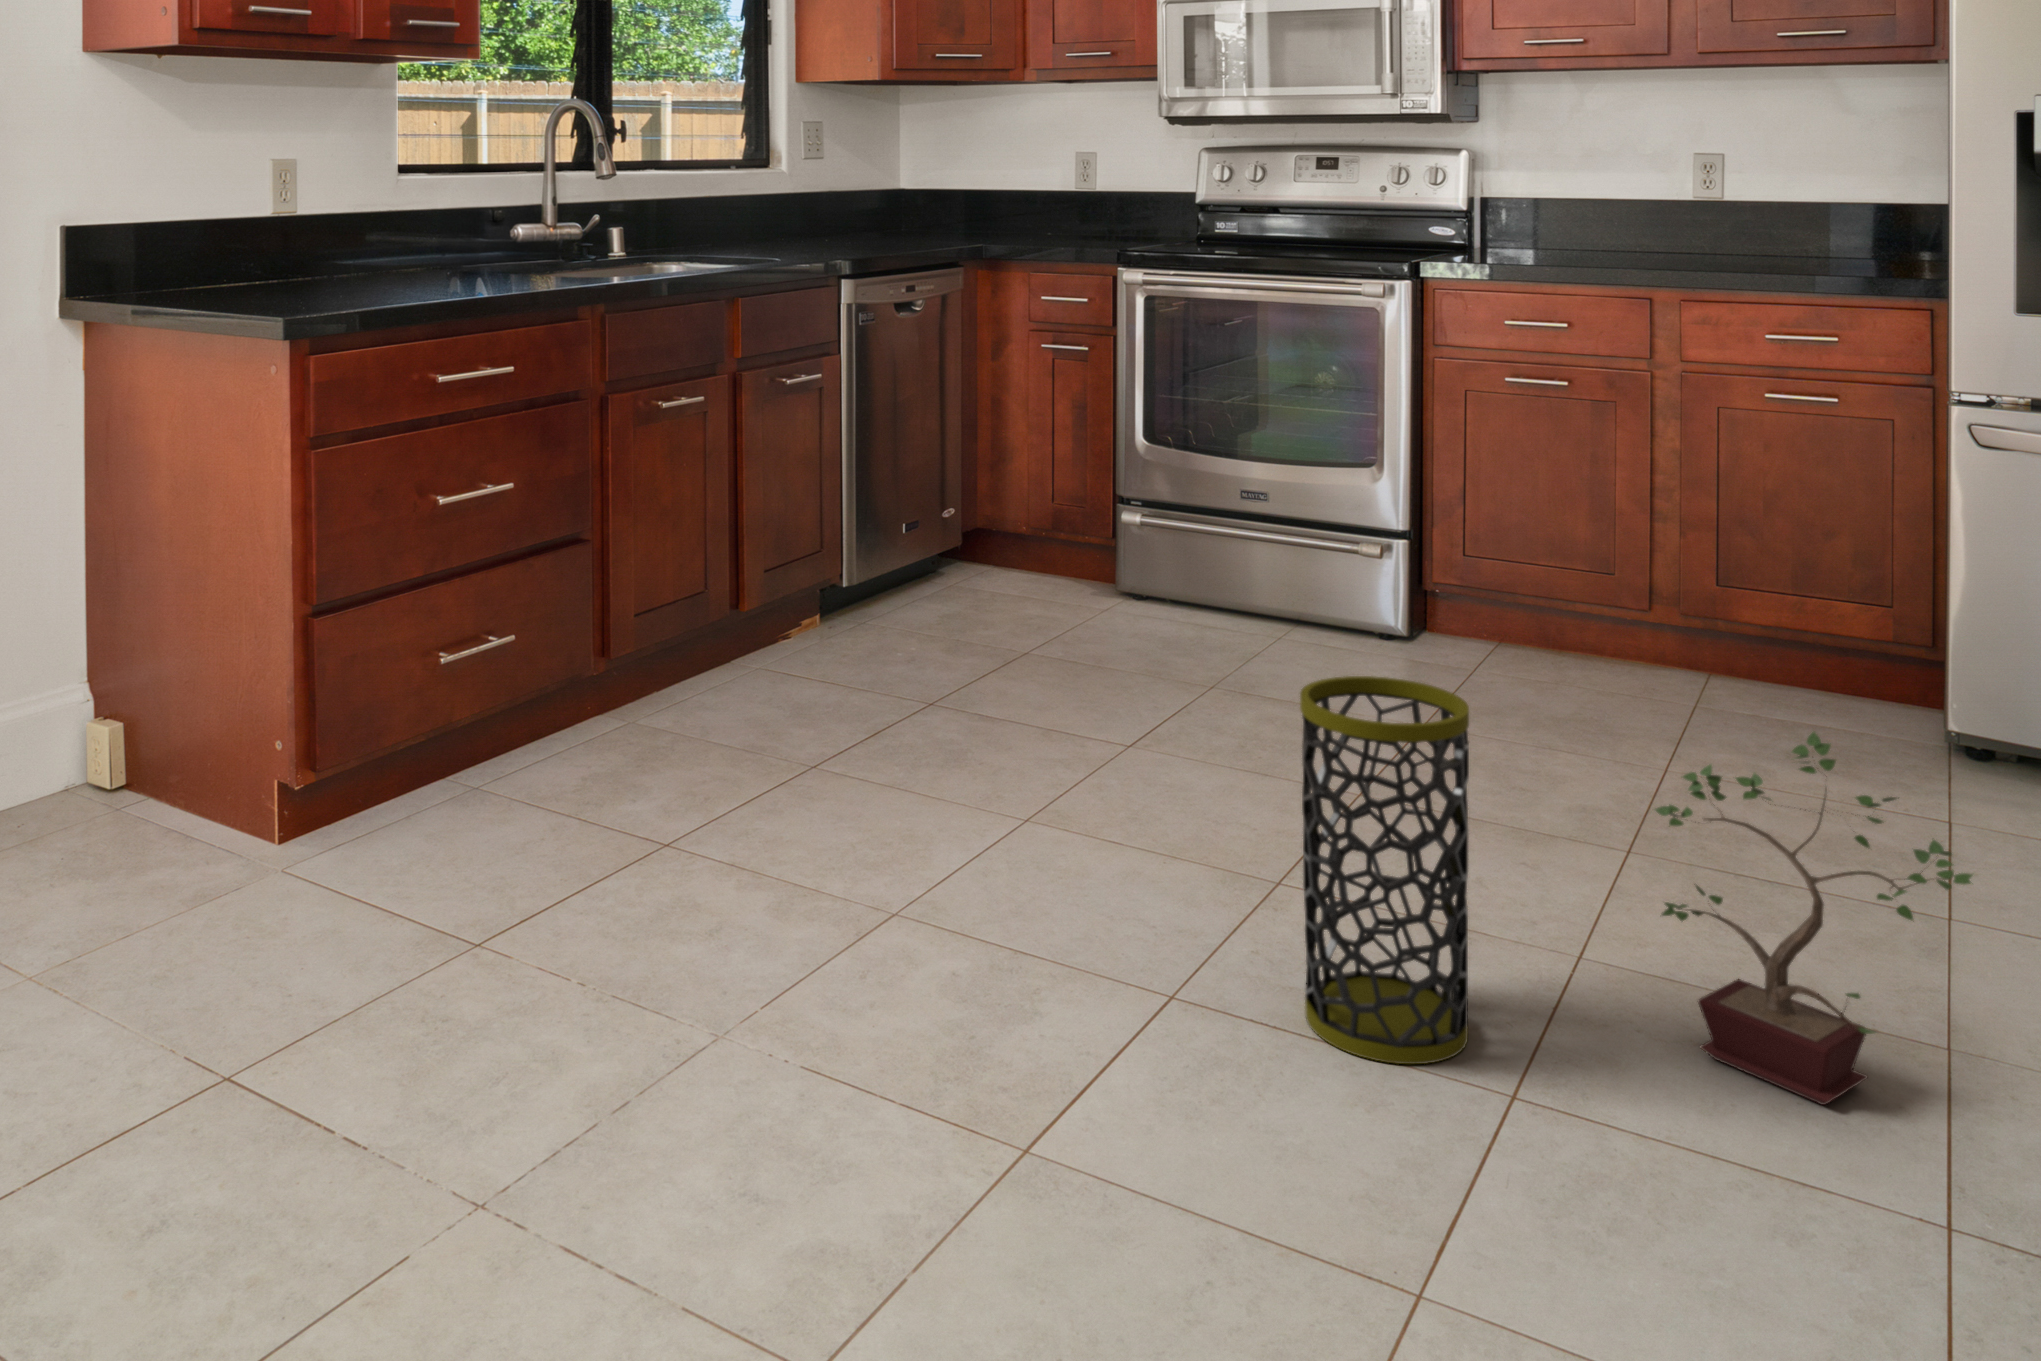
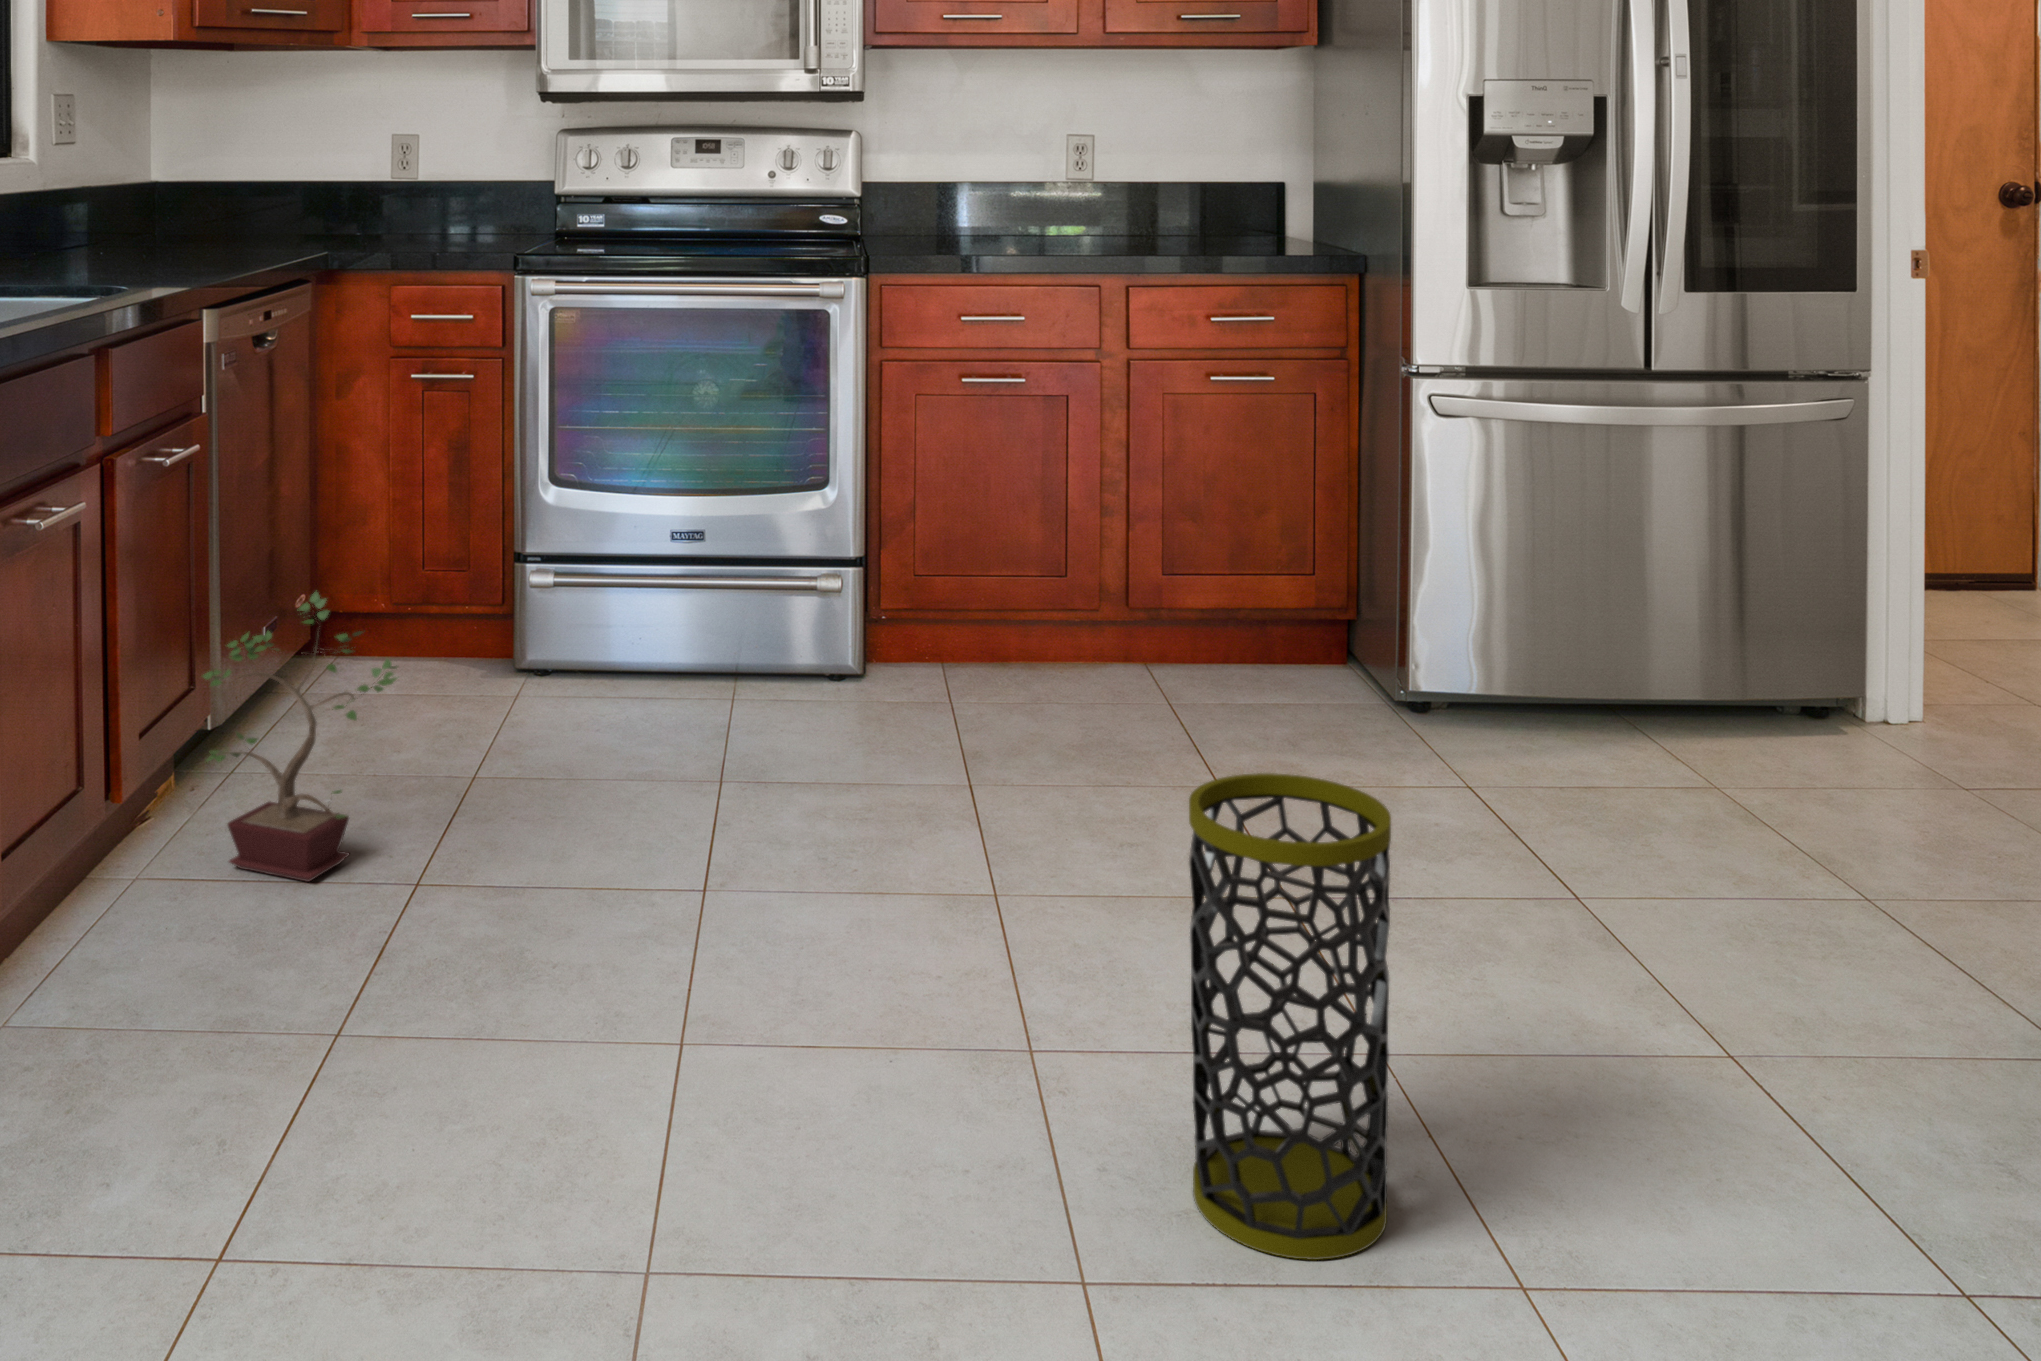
potted plant: present [1655,732,1972,1105] -> present [203,592,397,882]

